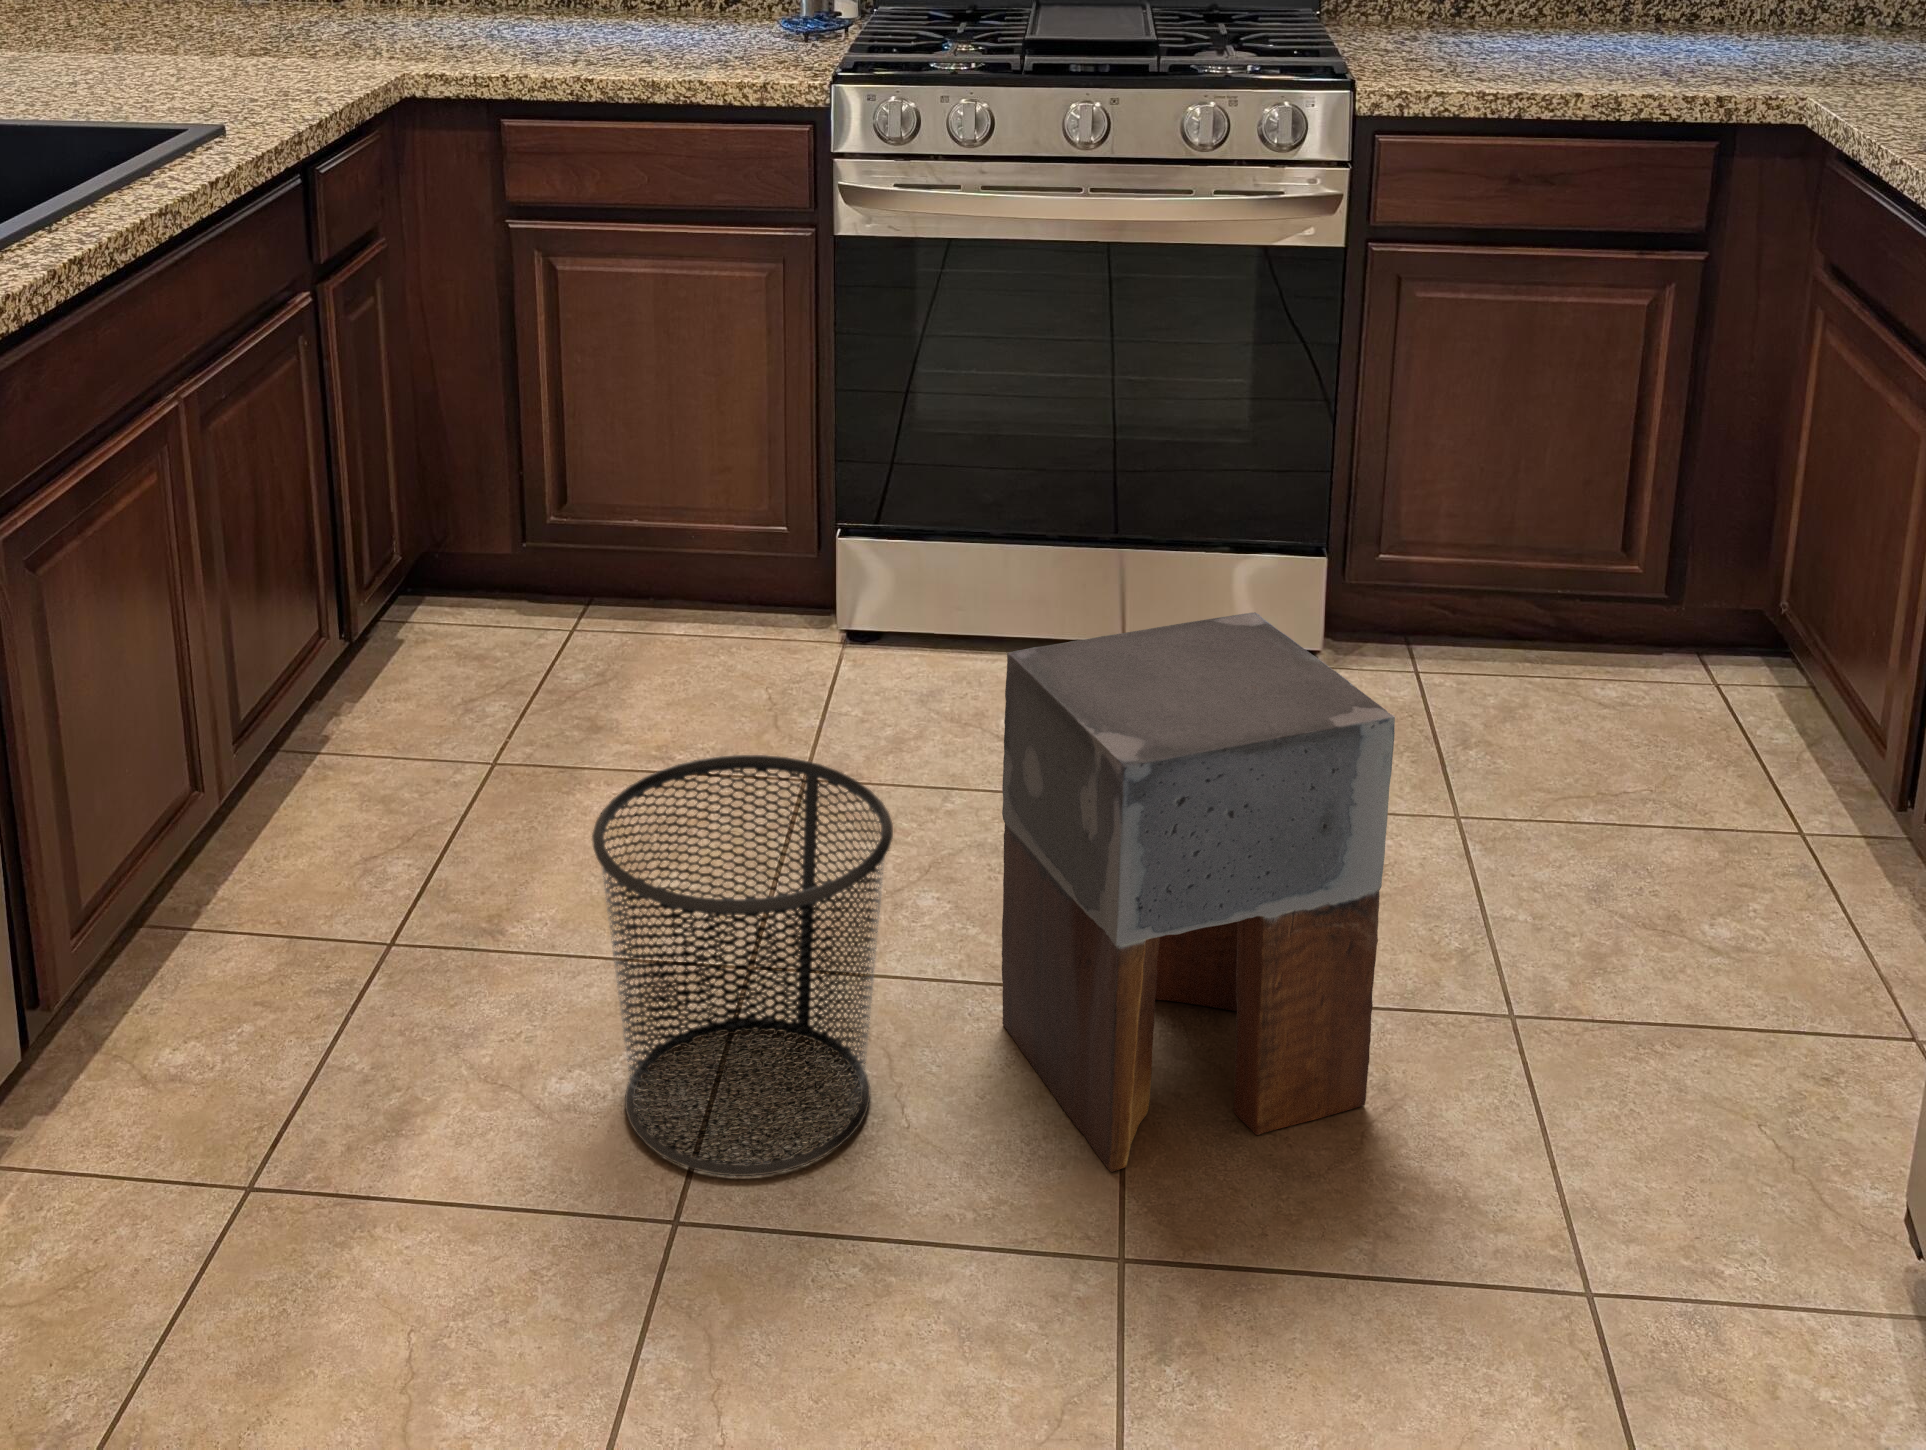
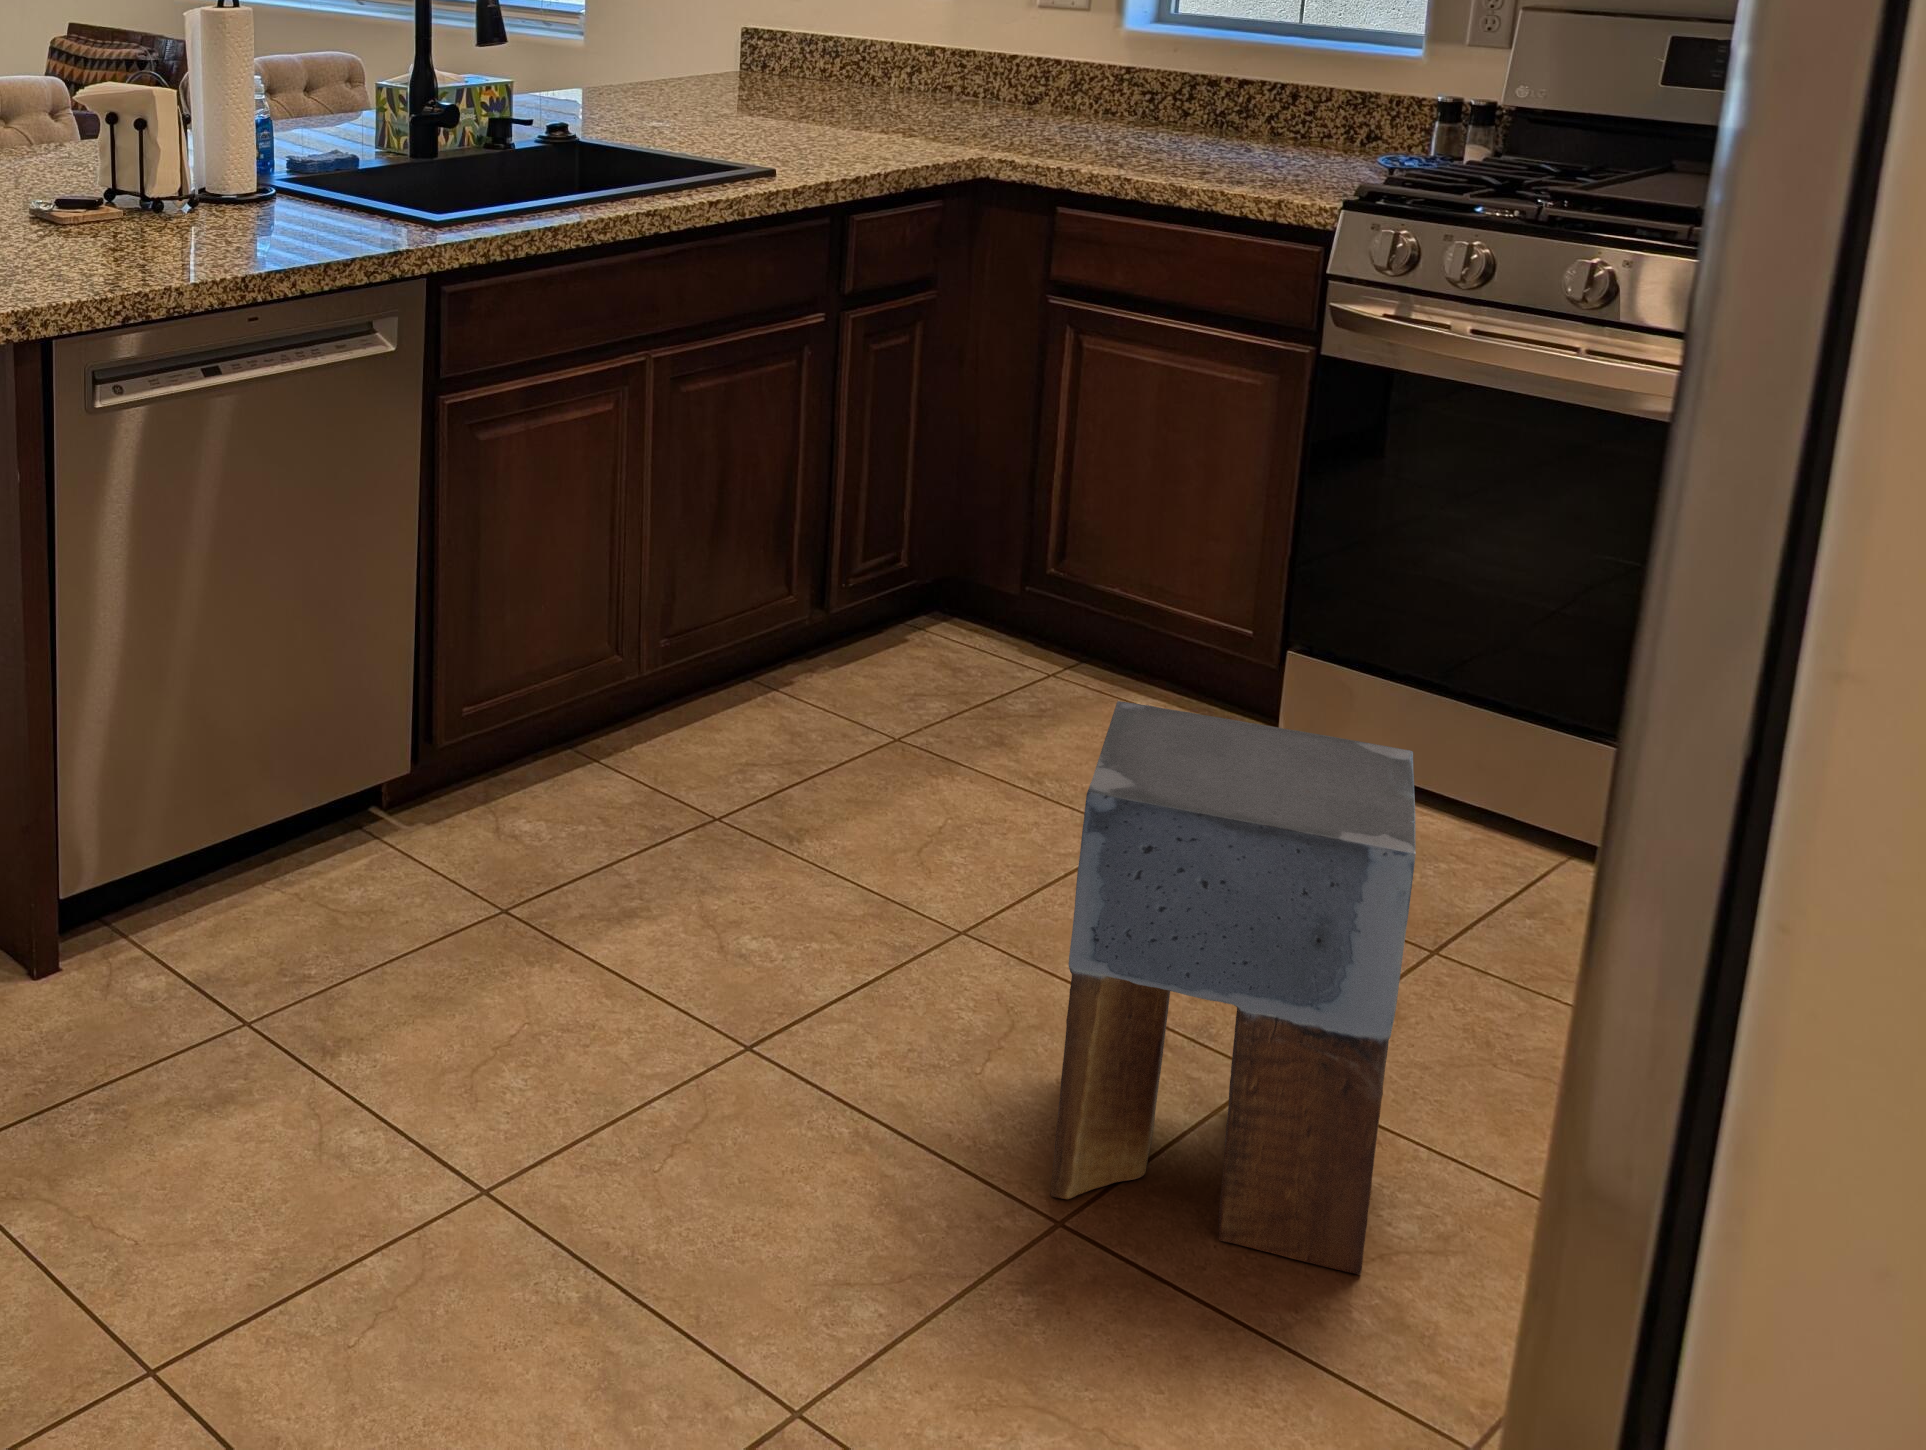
trash can: present [592,755,893,1176] -> none [702,717,968,1076]

